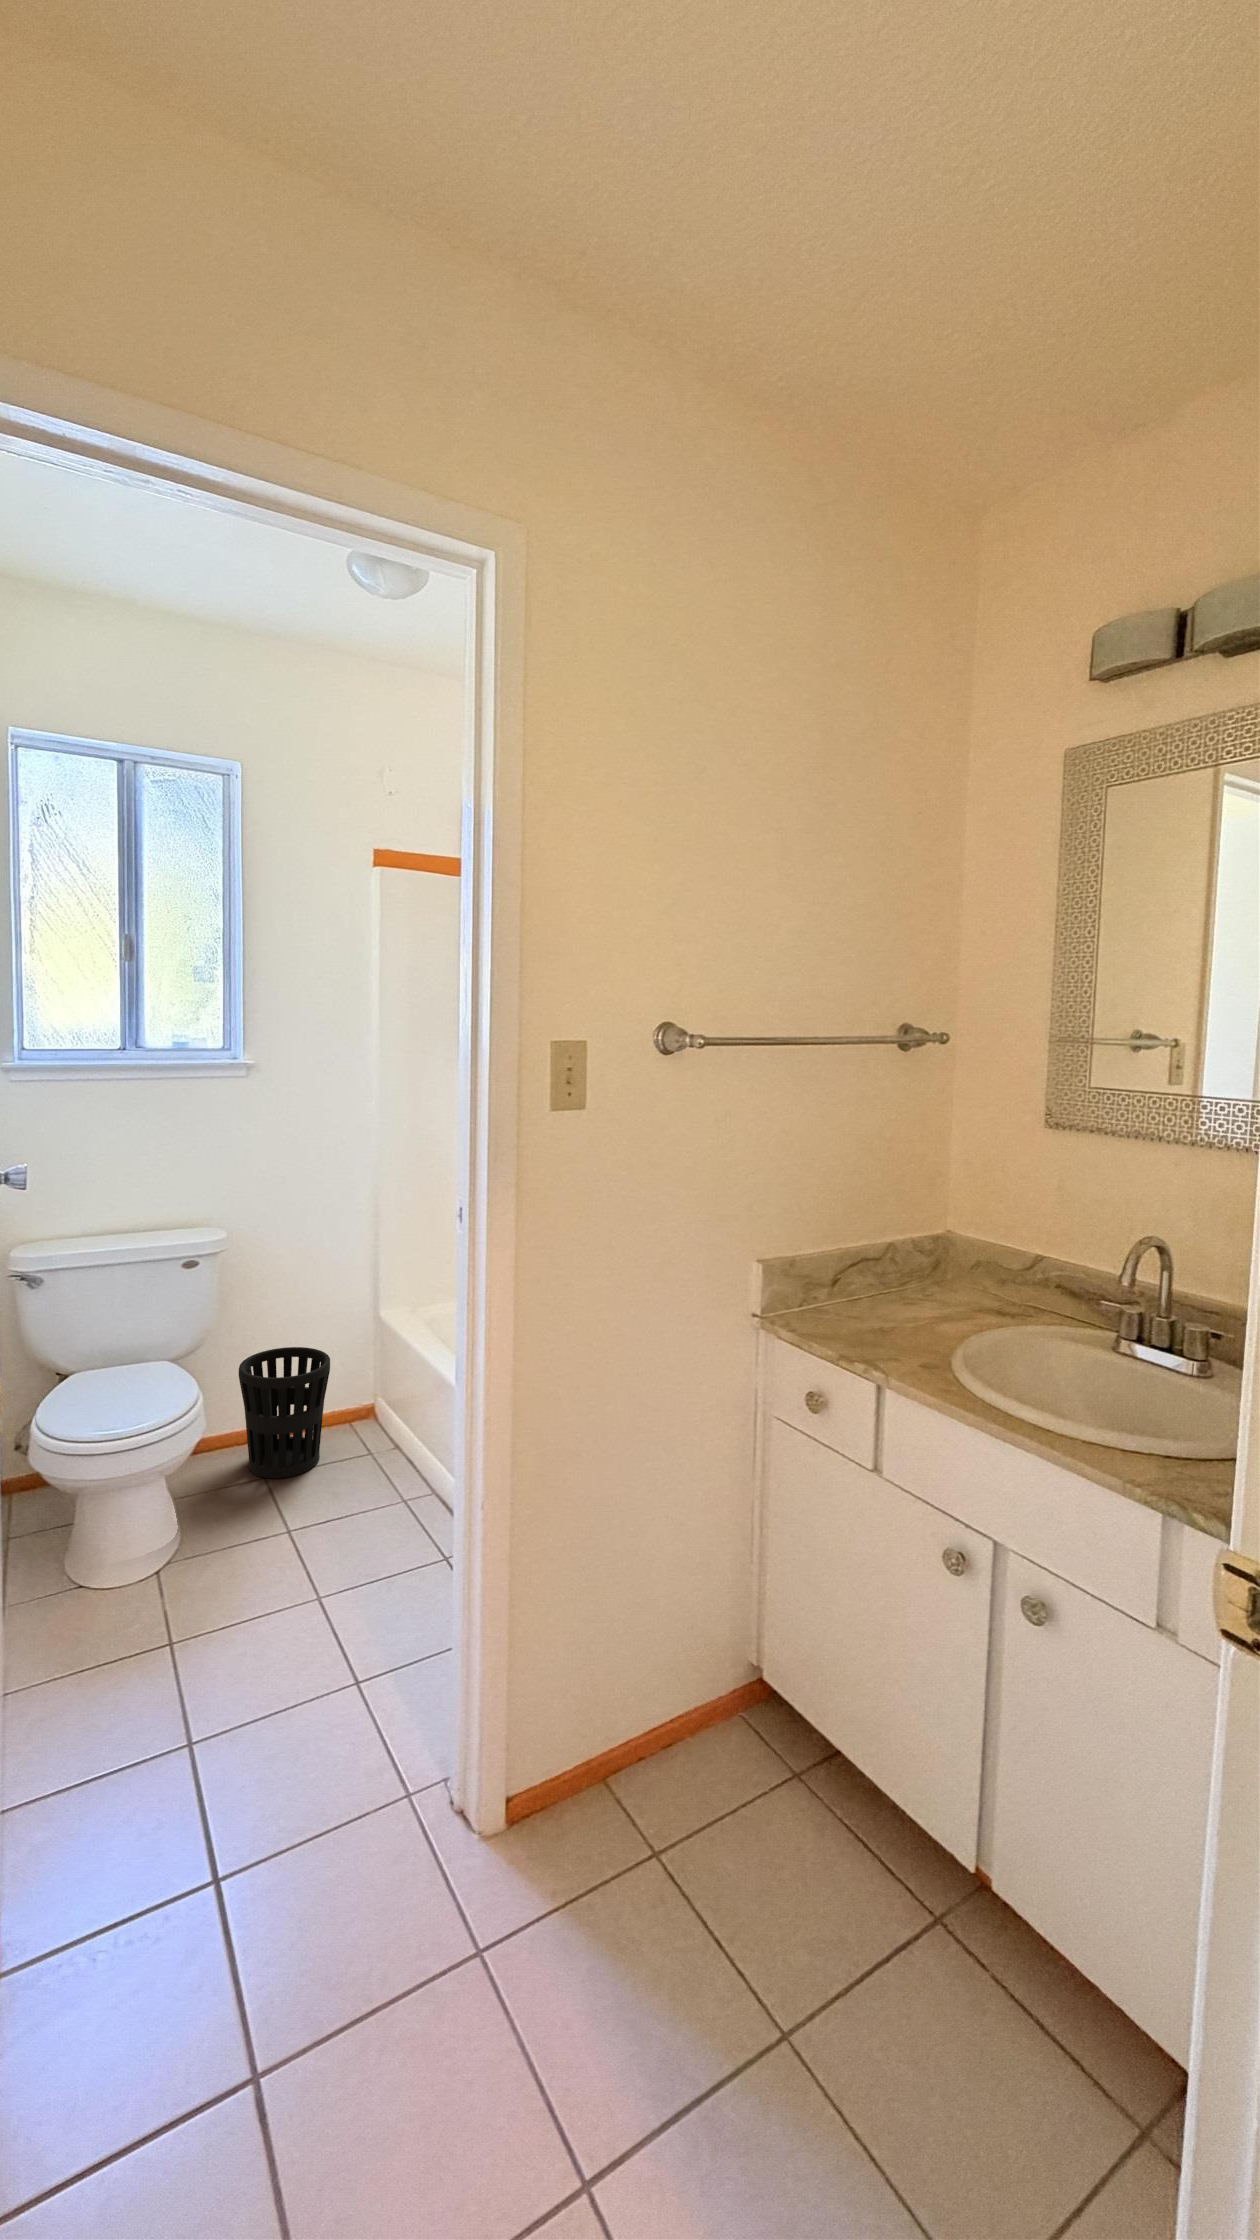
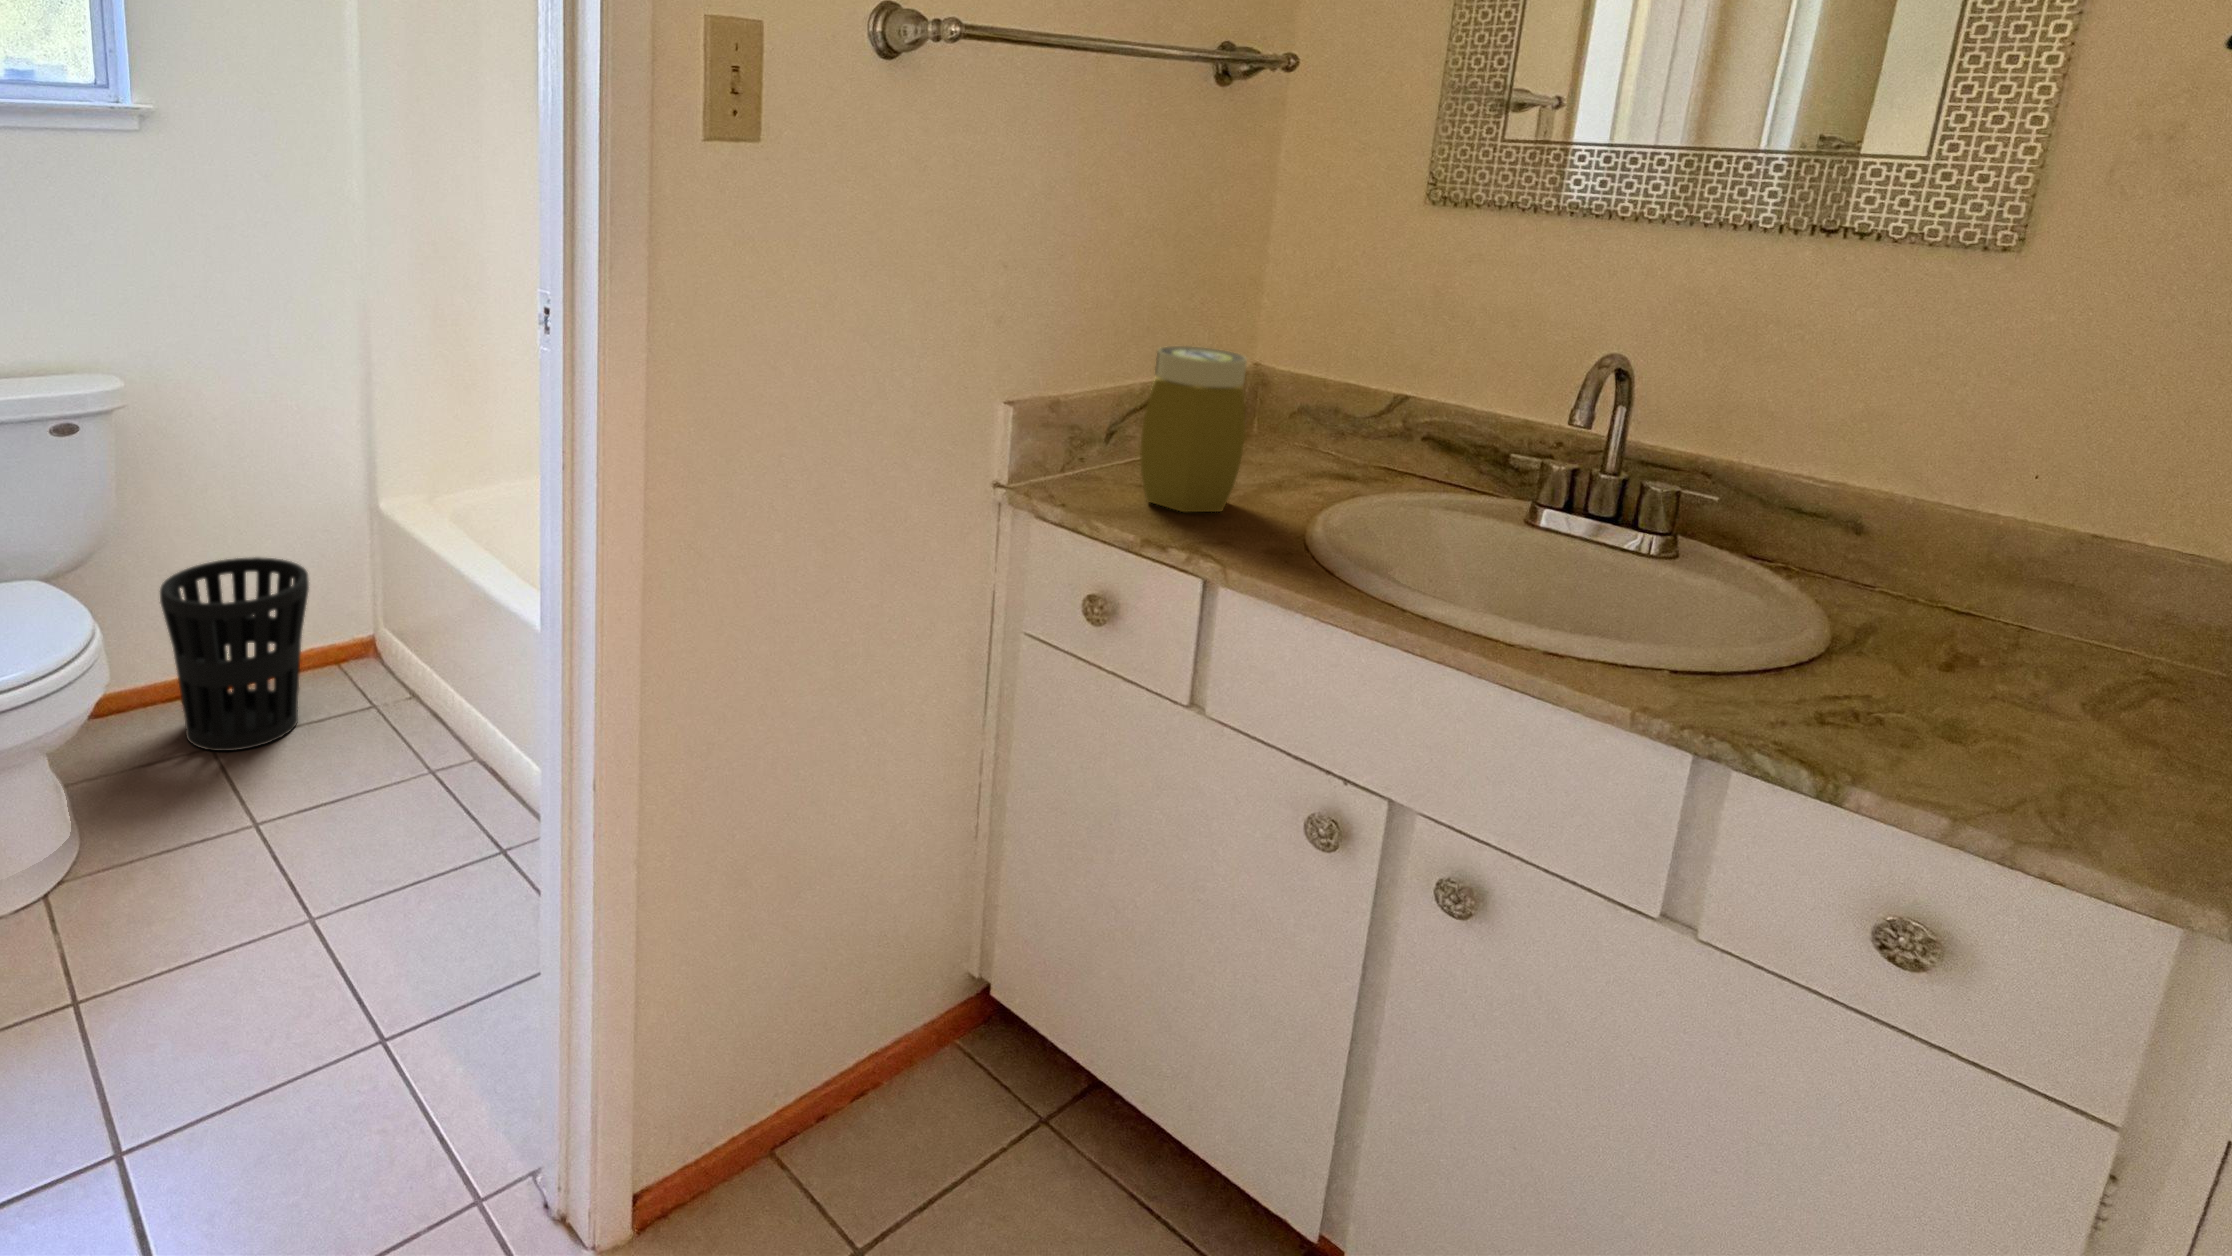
jar: none [844,1225,915,1337] -> present [1140,346,1247,512]

